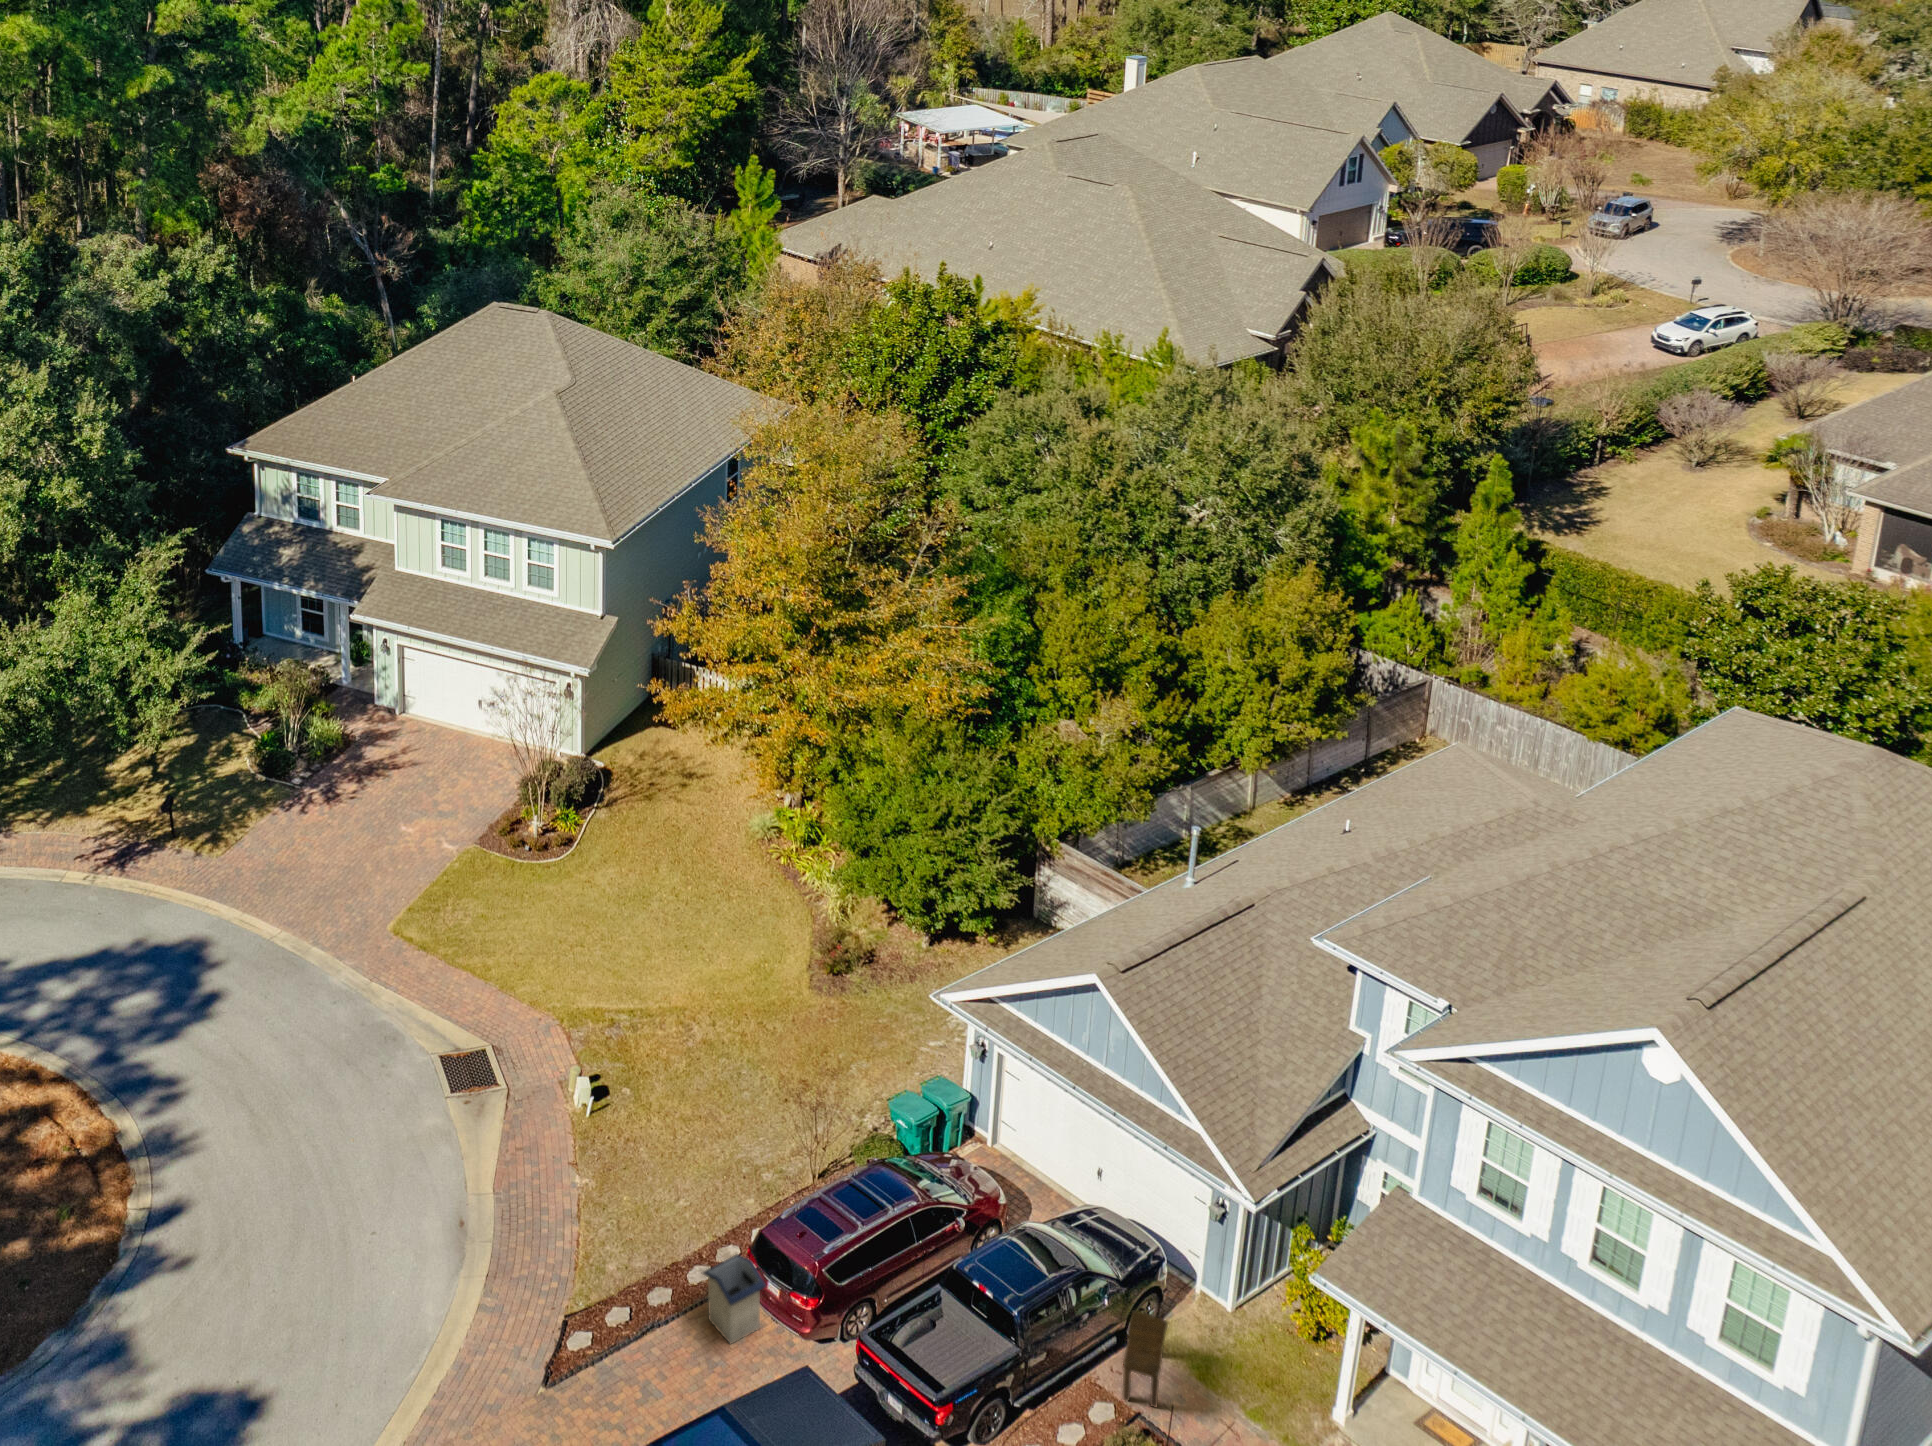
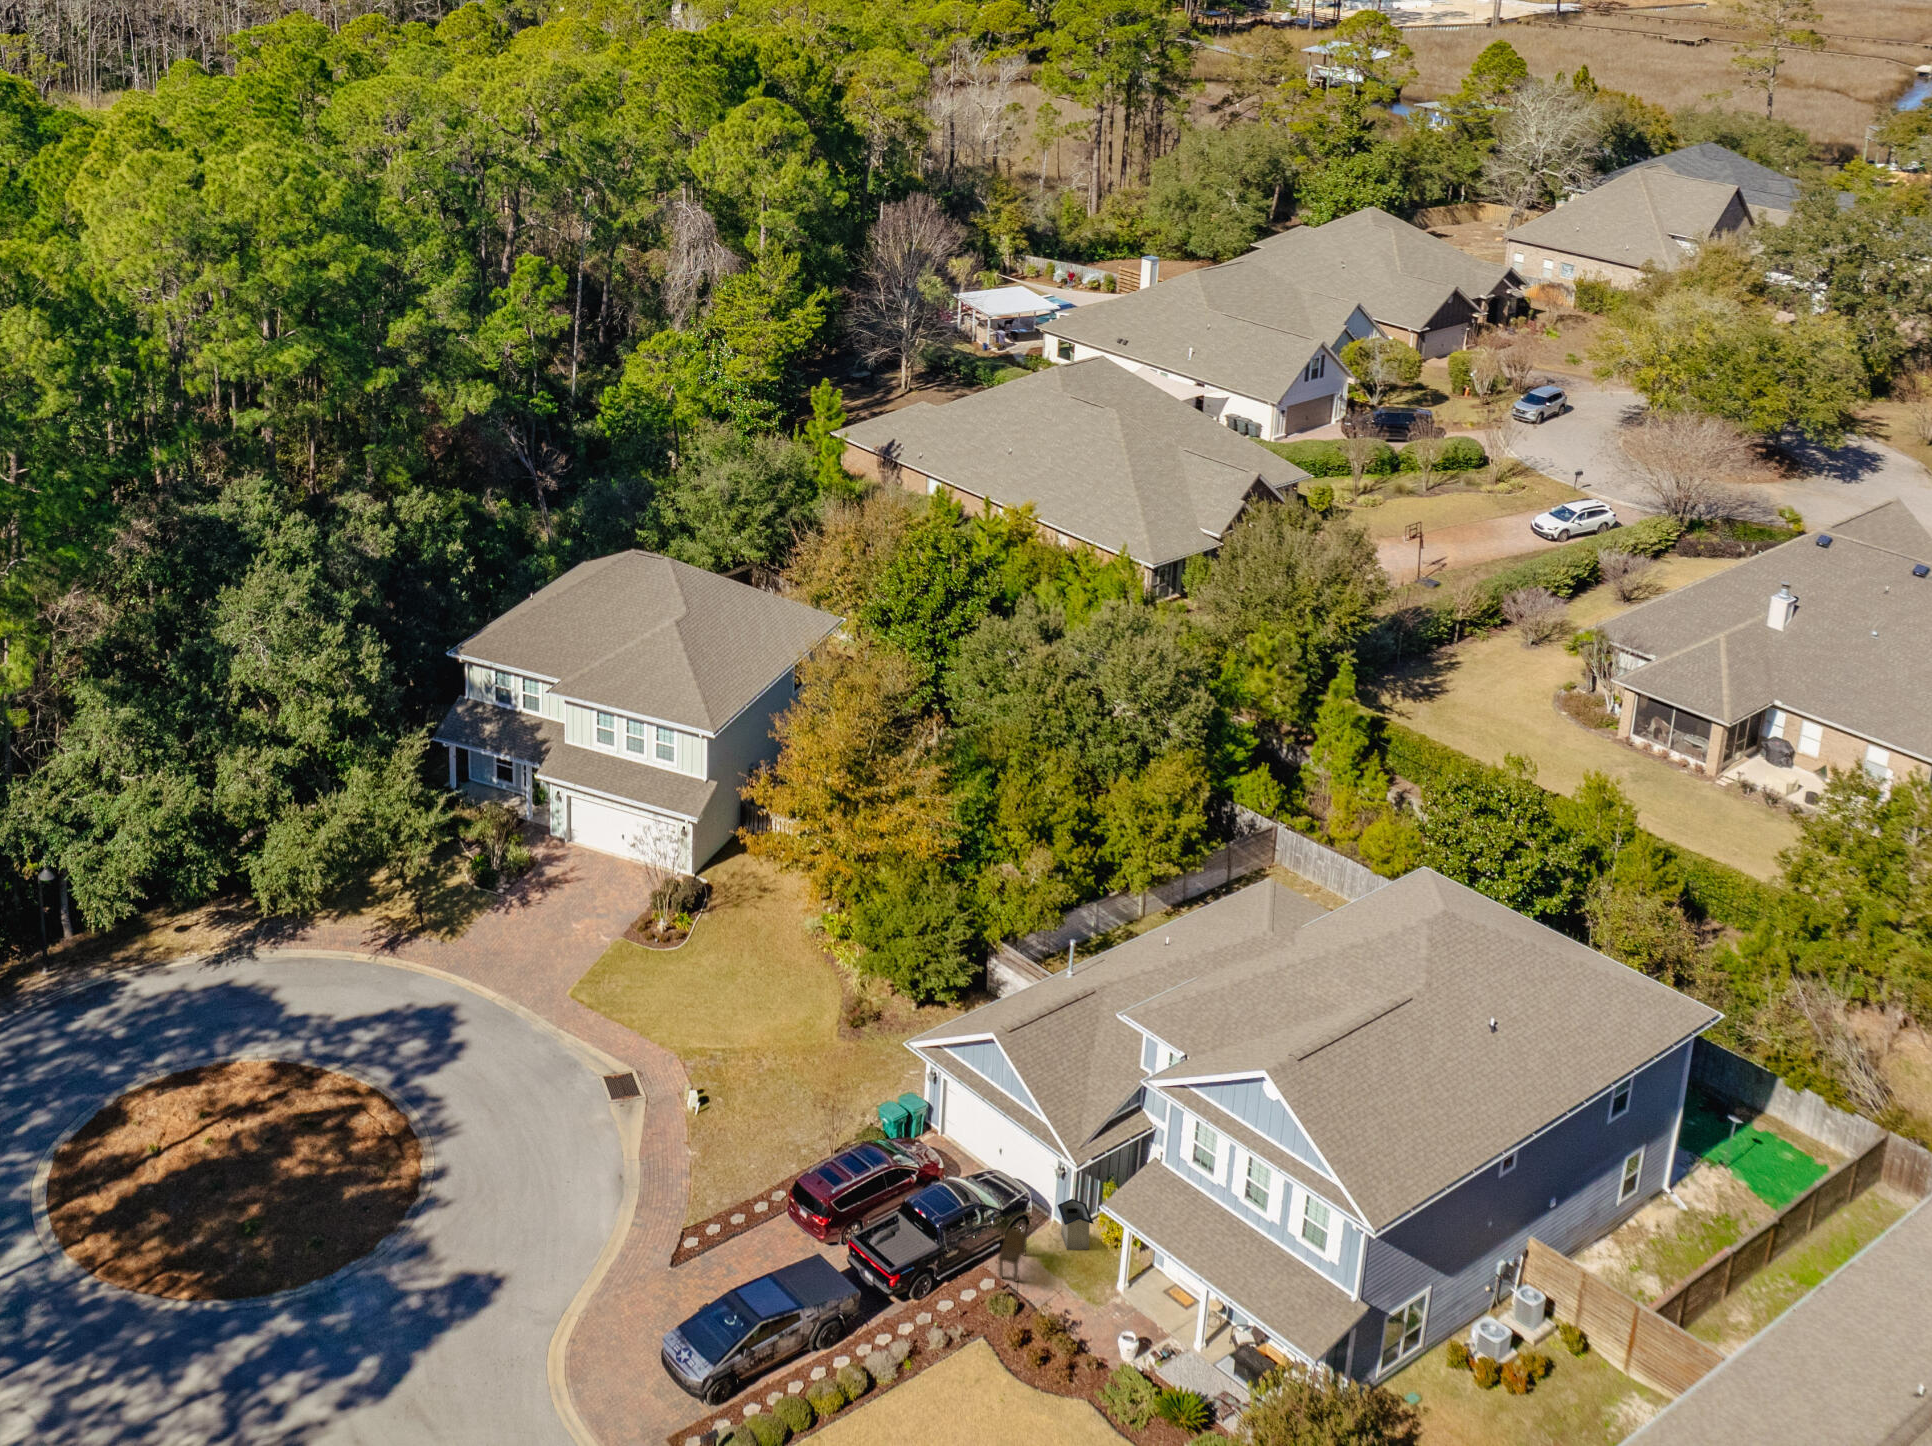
trash can: present [703,1254,766,1344] -> present [1058,1199,1093,1250]

